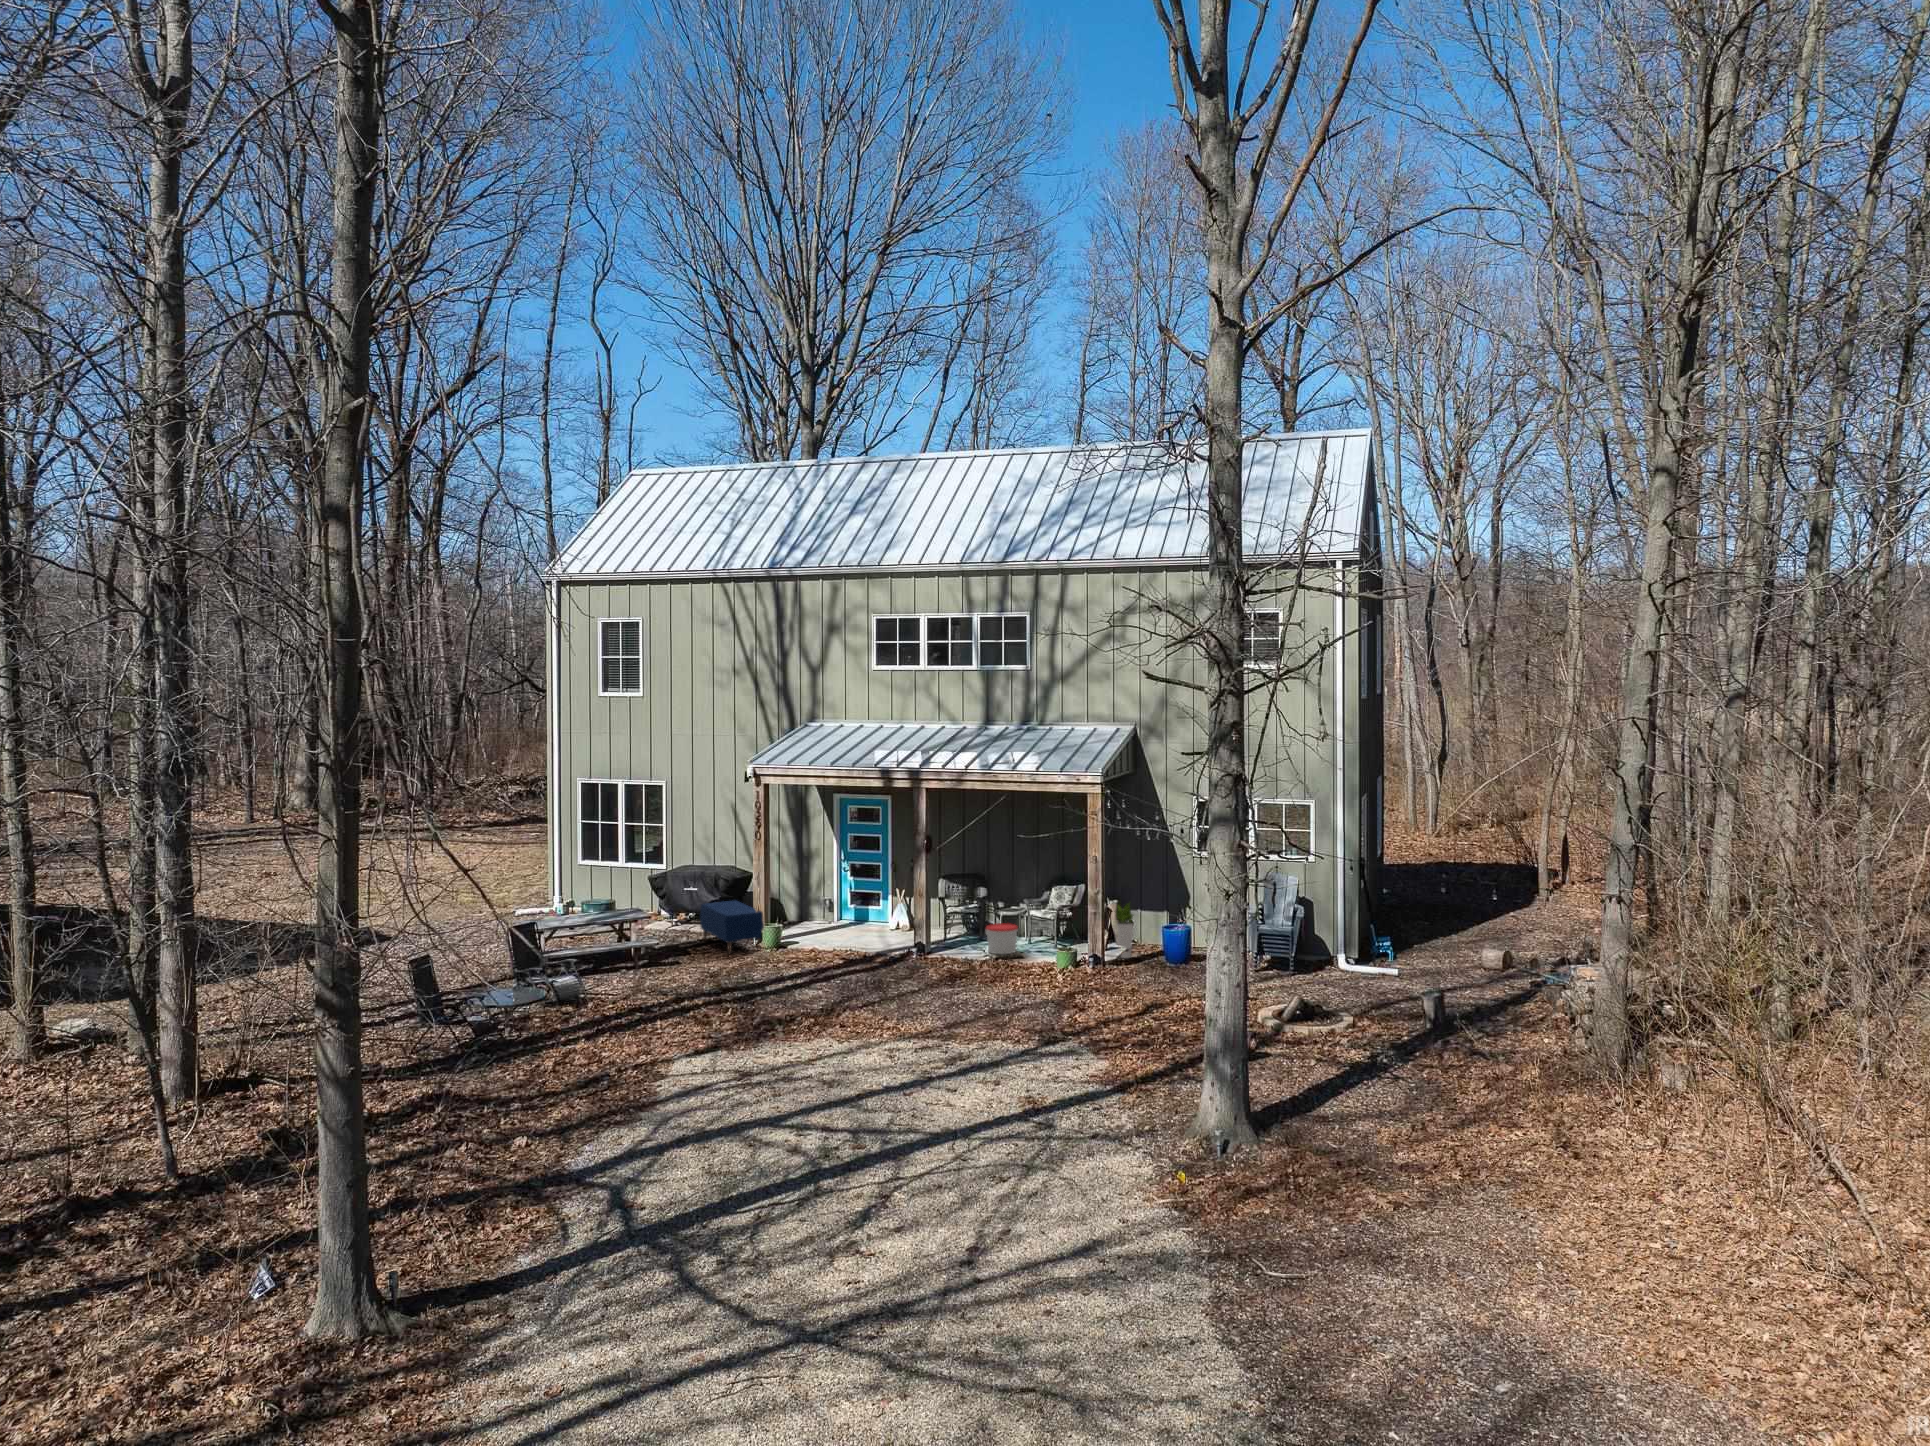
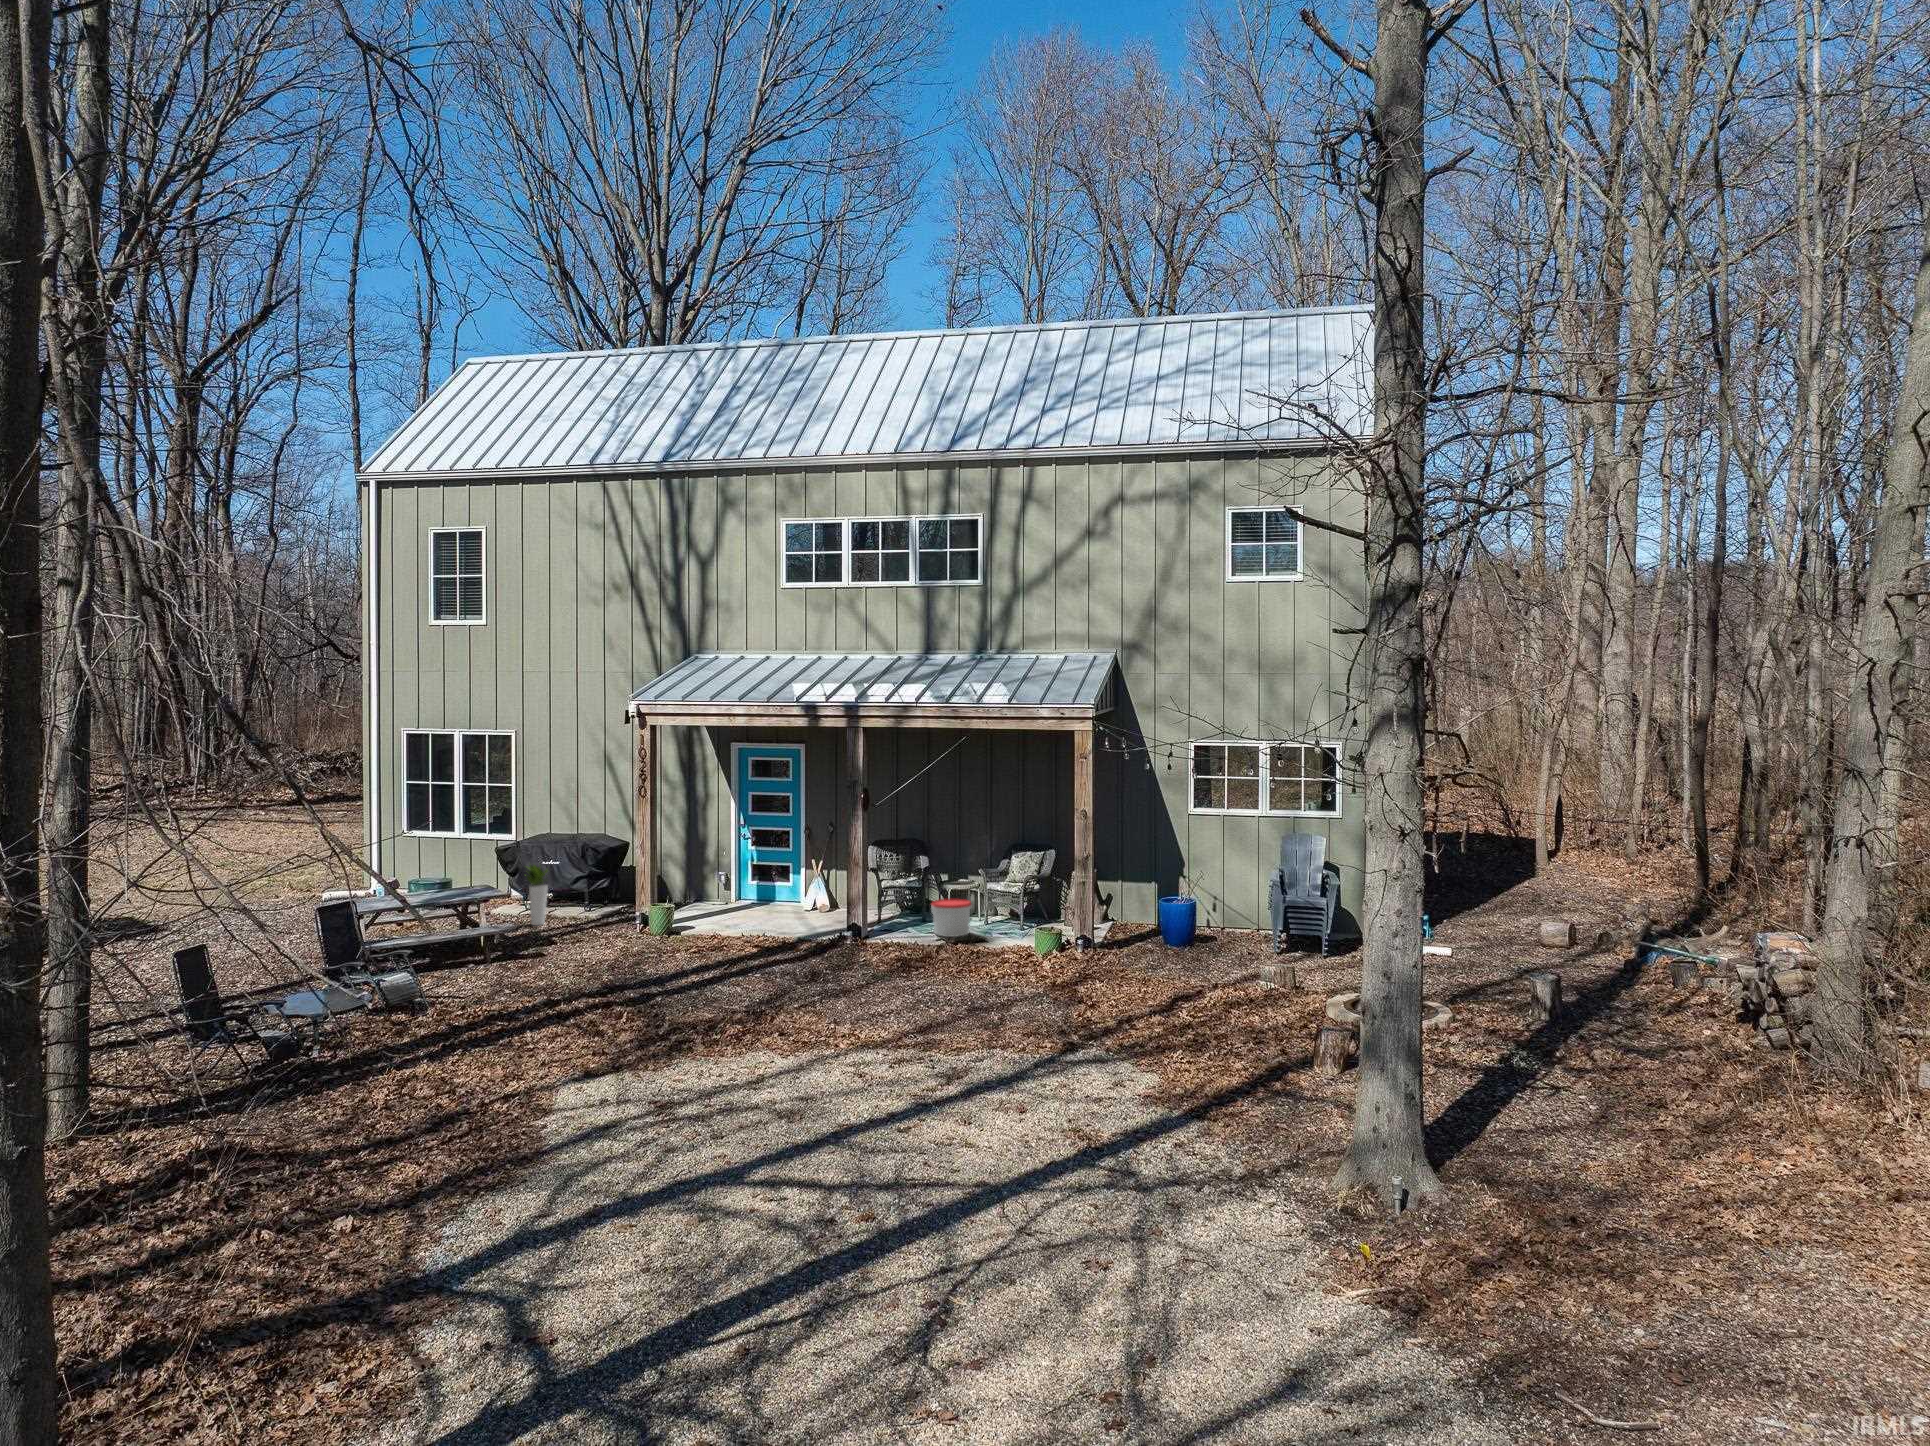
bench: present [700,900,764,954] -> none [565,876,650,943]
planter: present [1116,903,1133,958] -> present [525,865,548,925]

